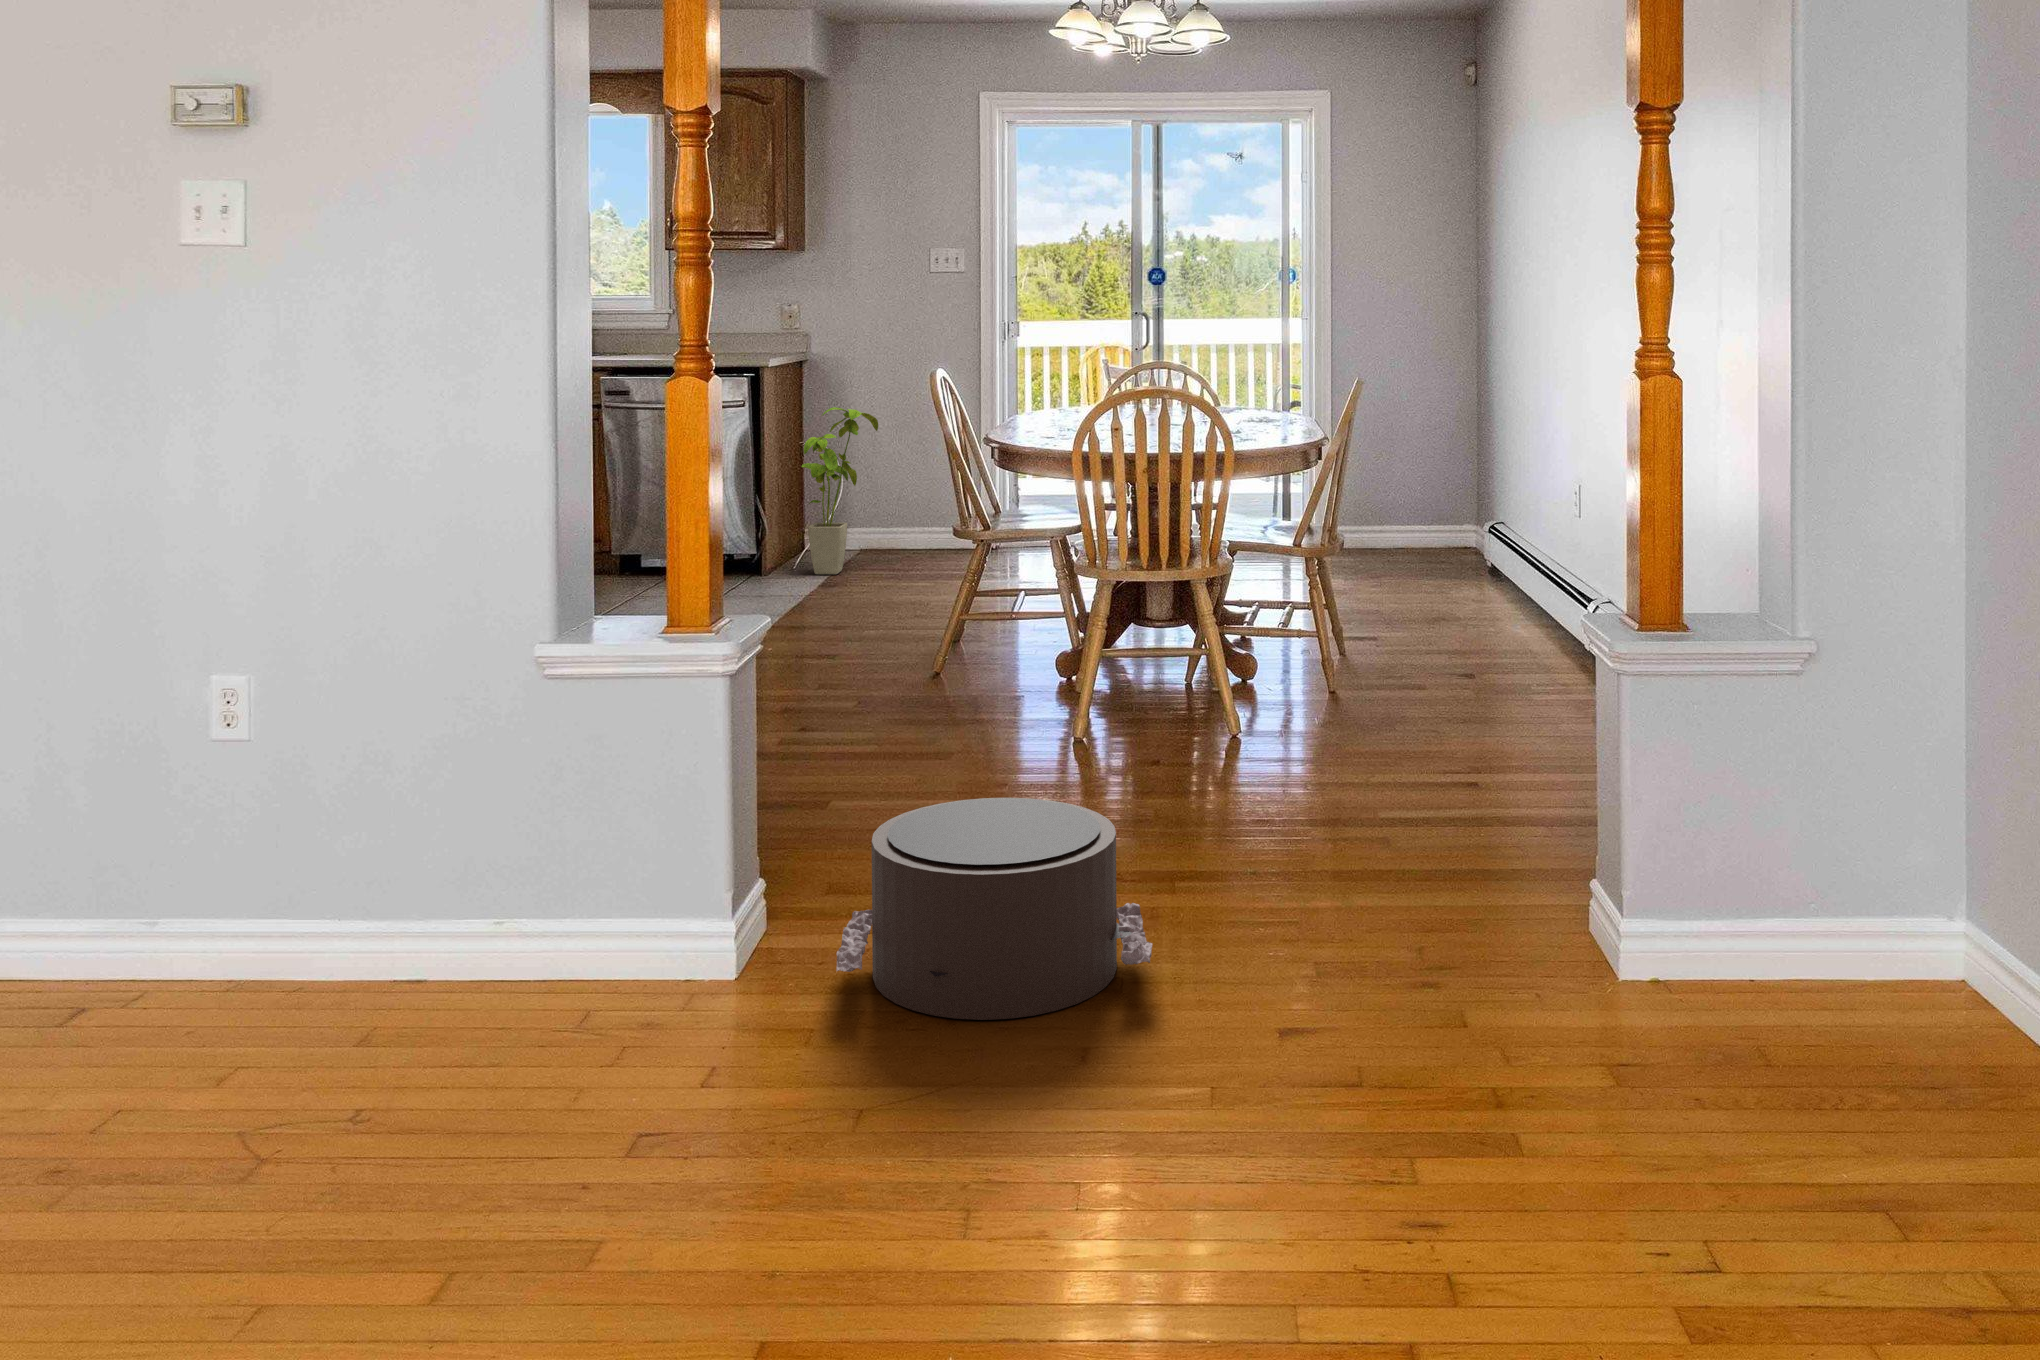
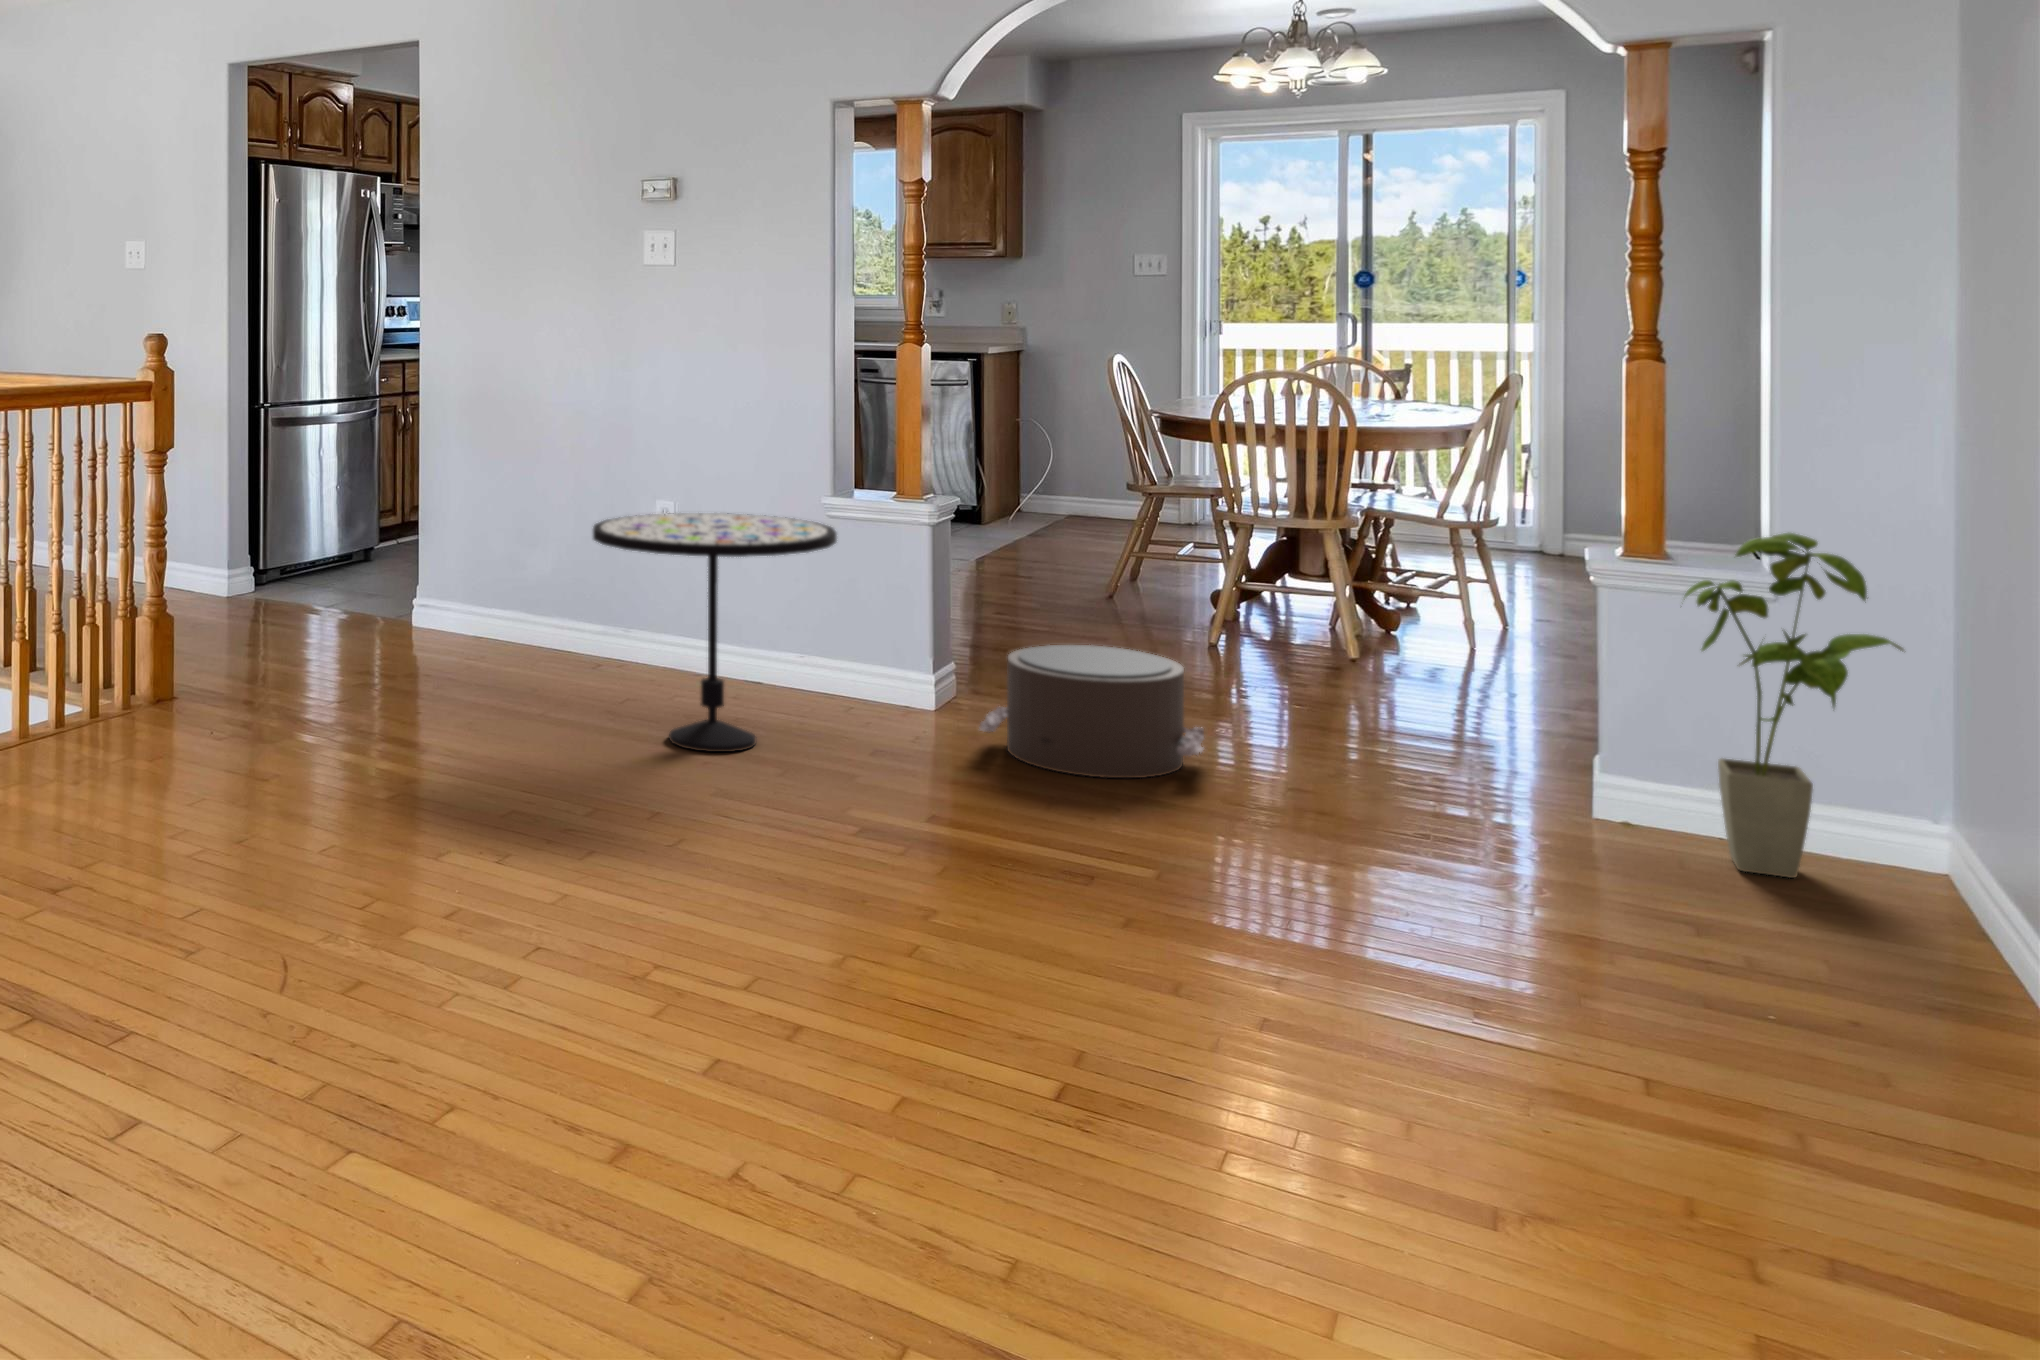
house plant: present [802,407,878,574] -> present [1684,533,1903,878]
side table: none [143,656,605,1099] -> present [593,513,837,752]

